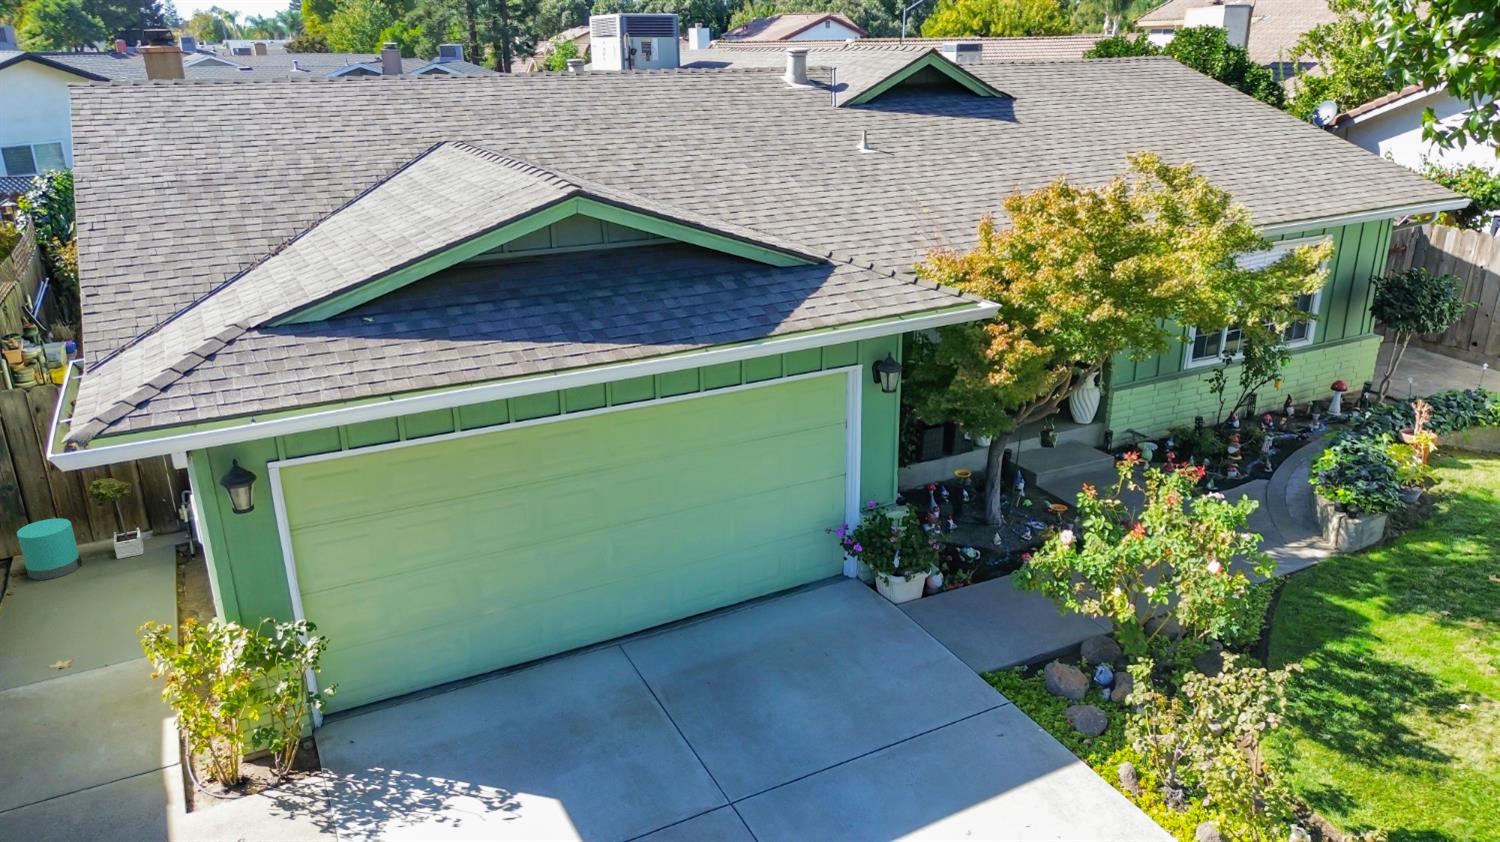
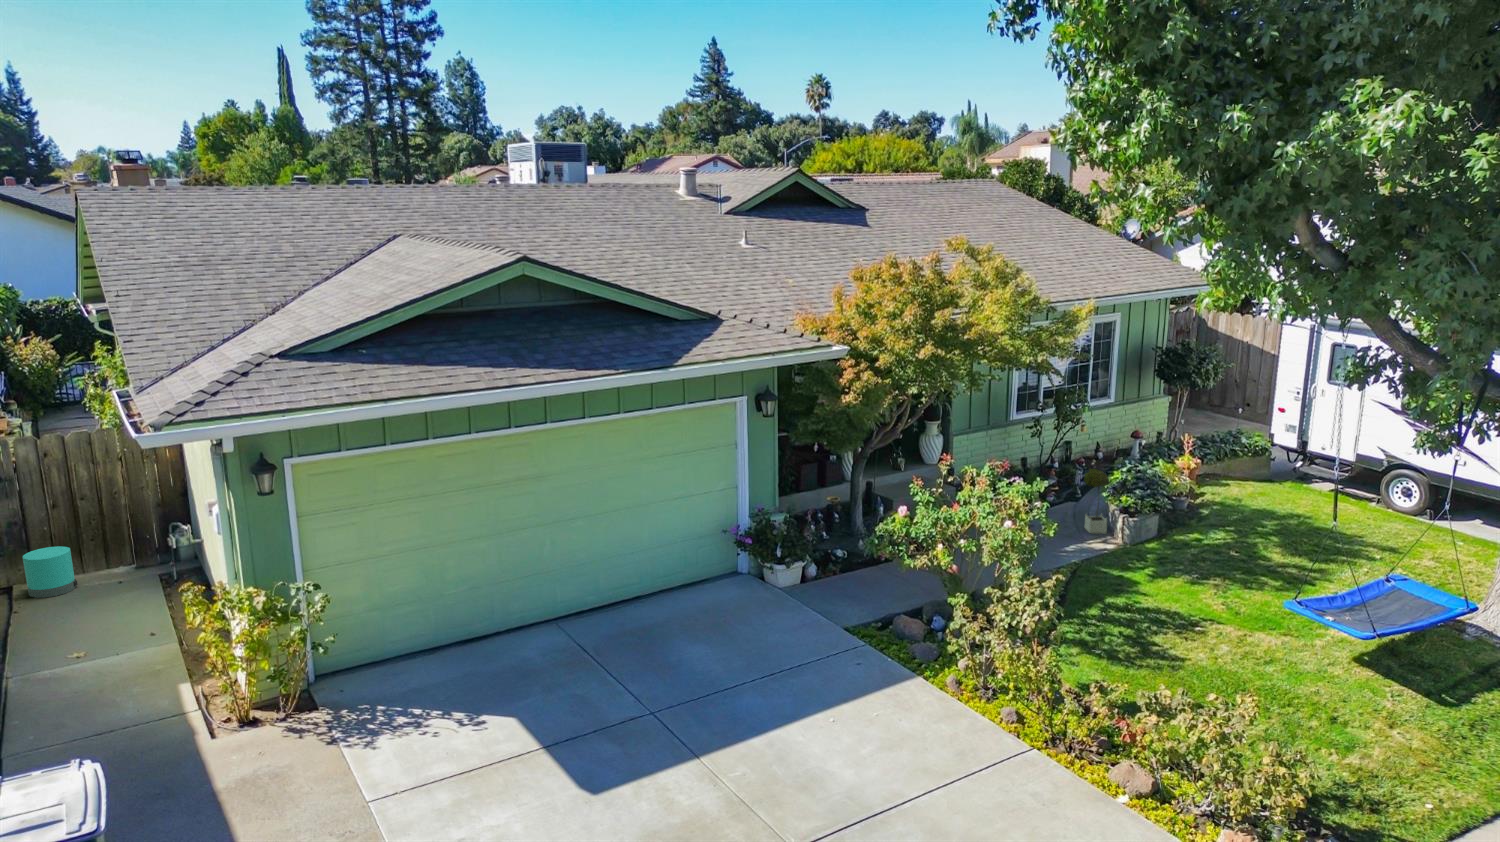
potted tree: present [89,478,143,559] -> present [1084,469,1111,534]

